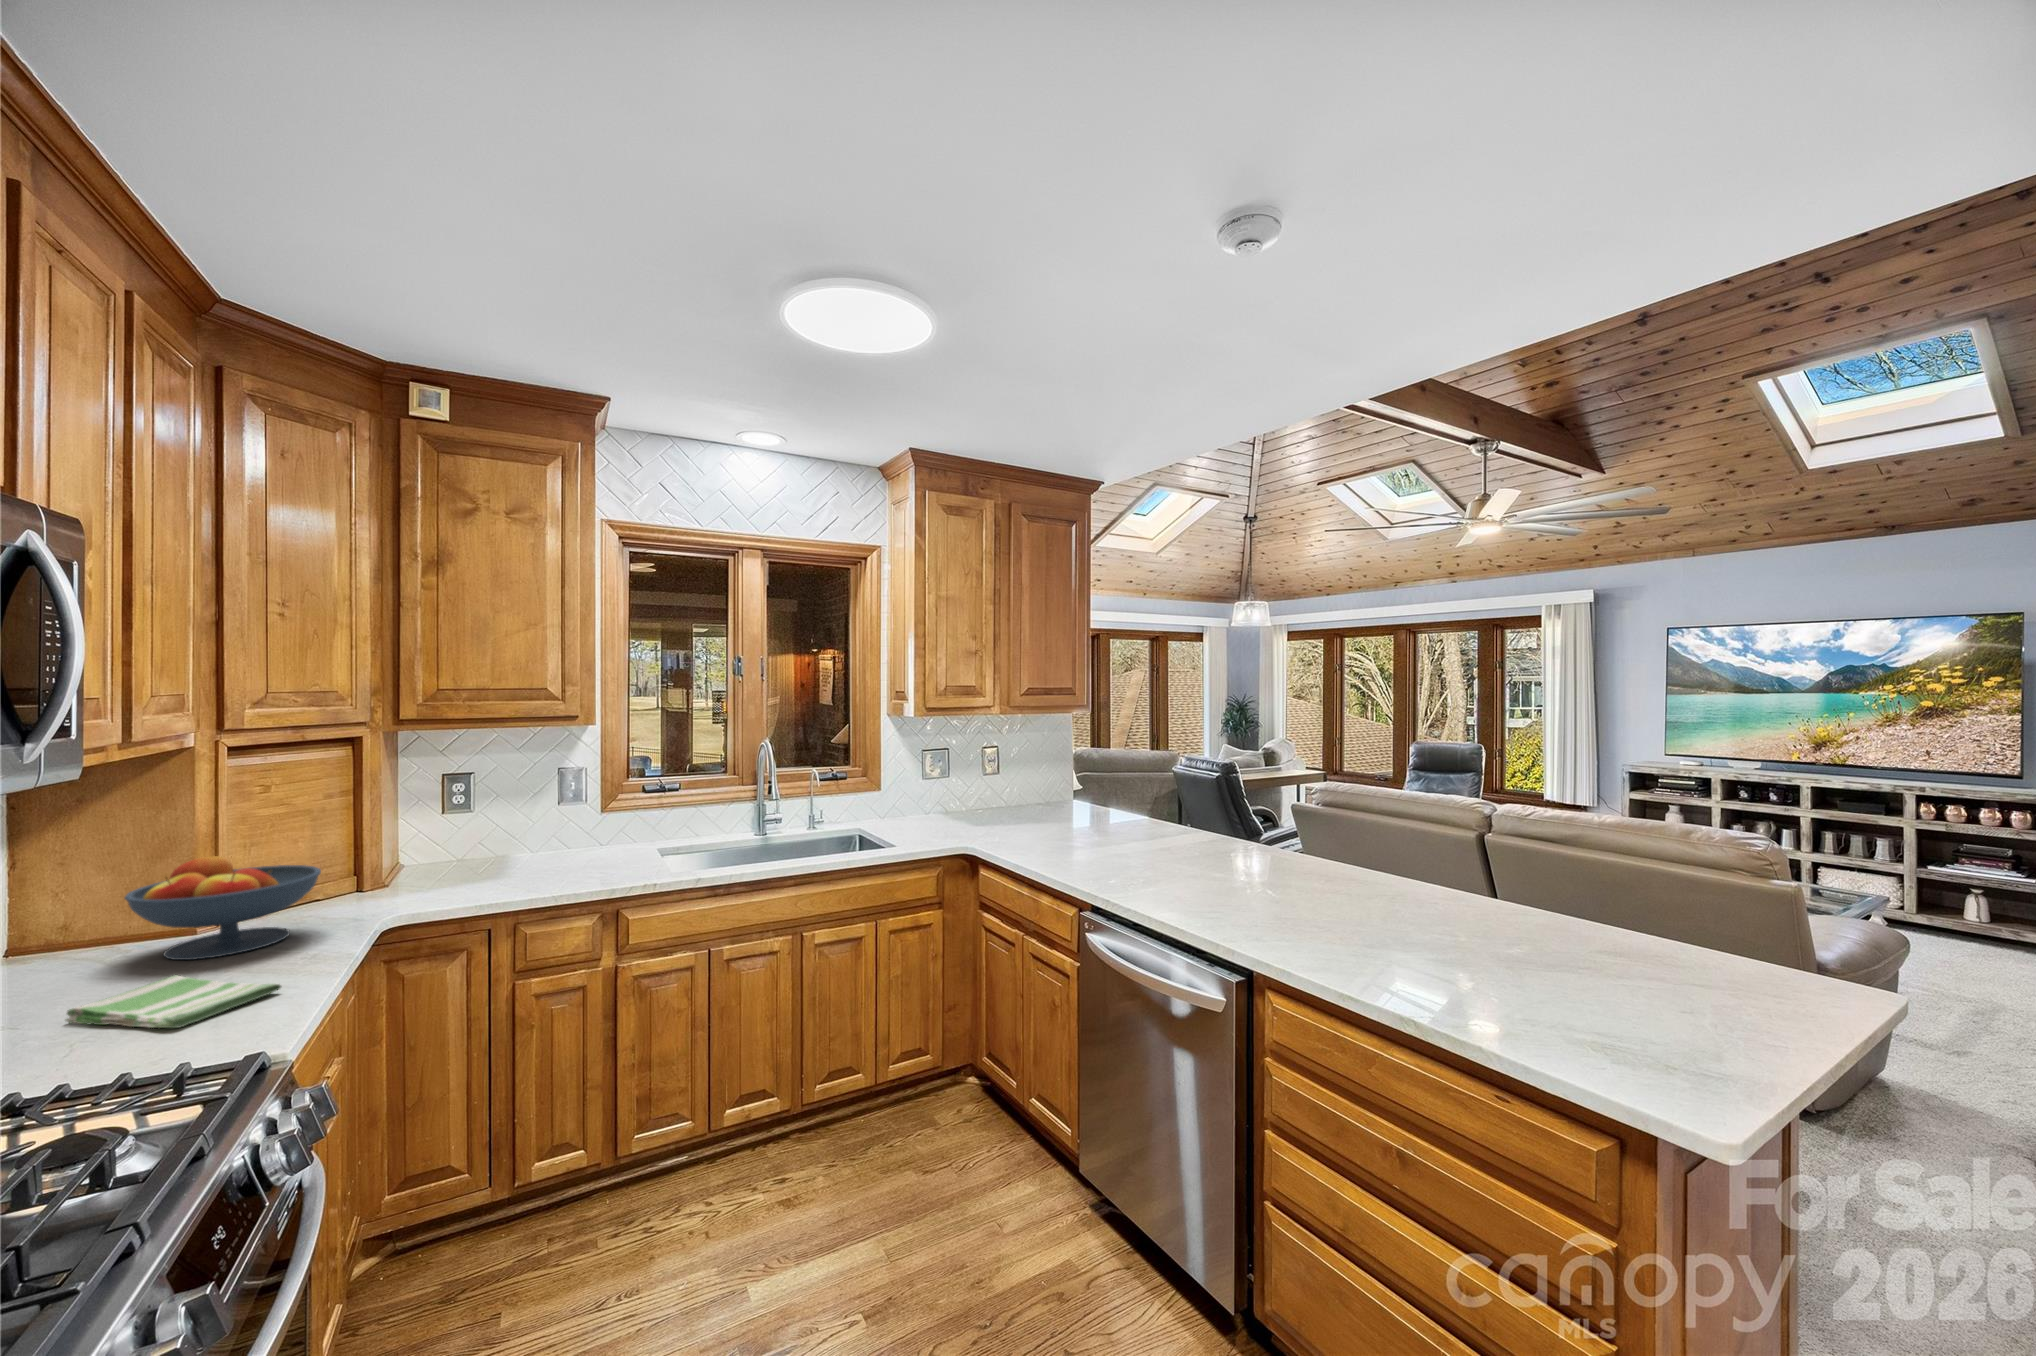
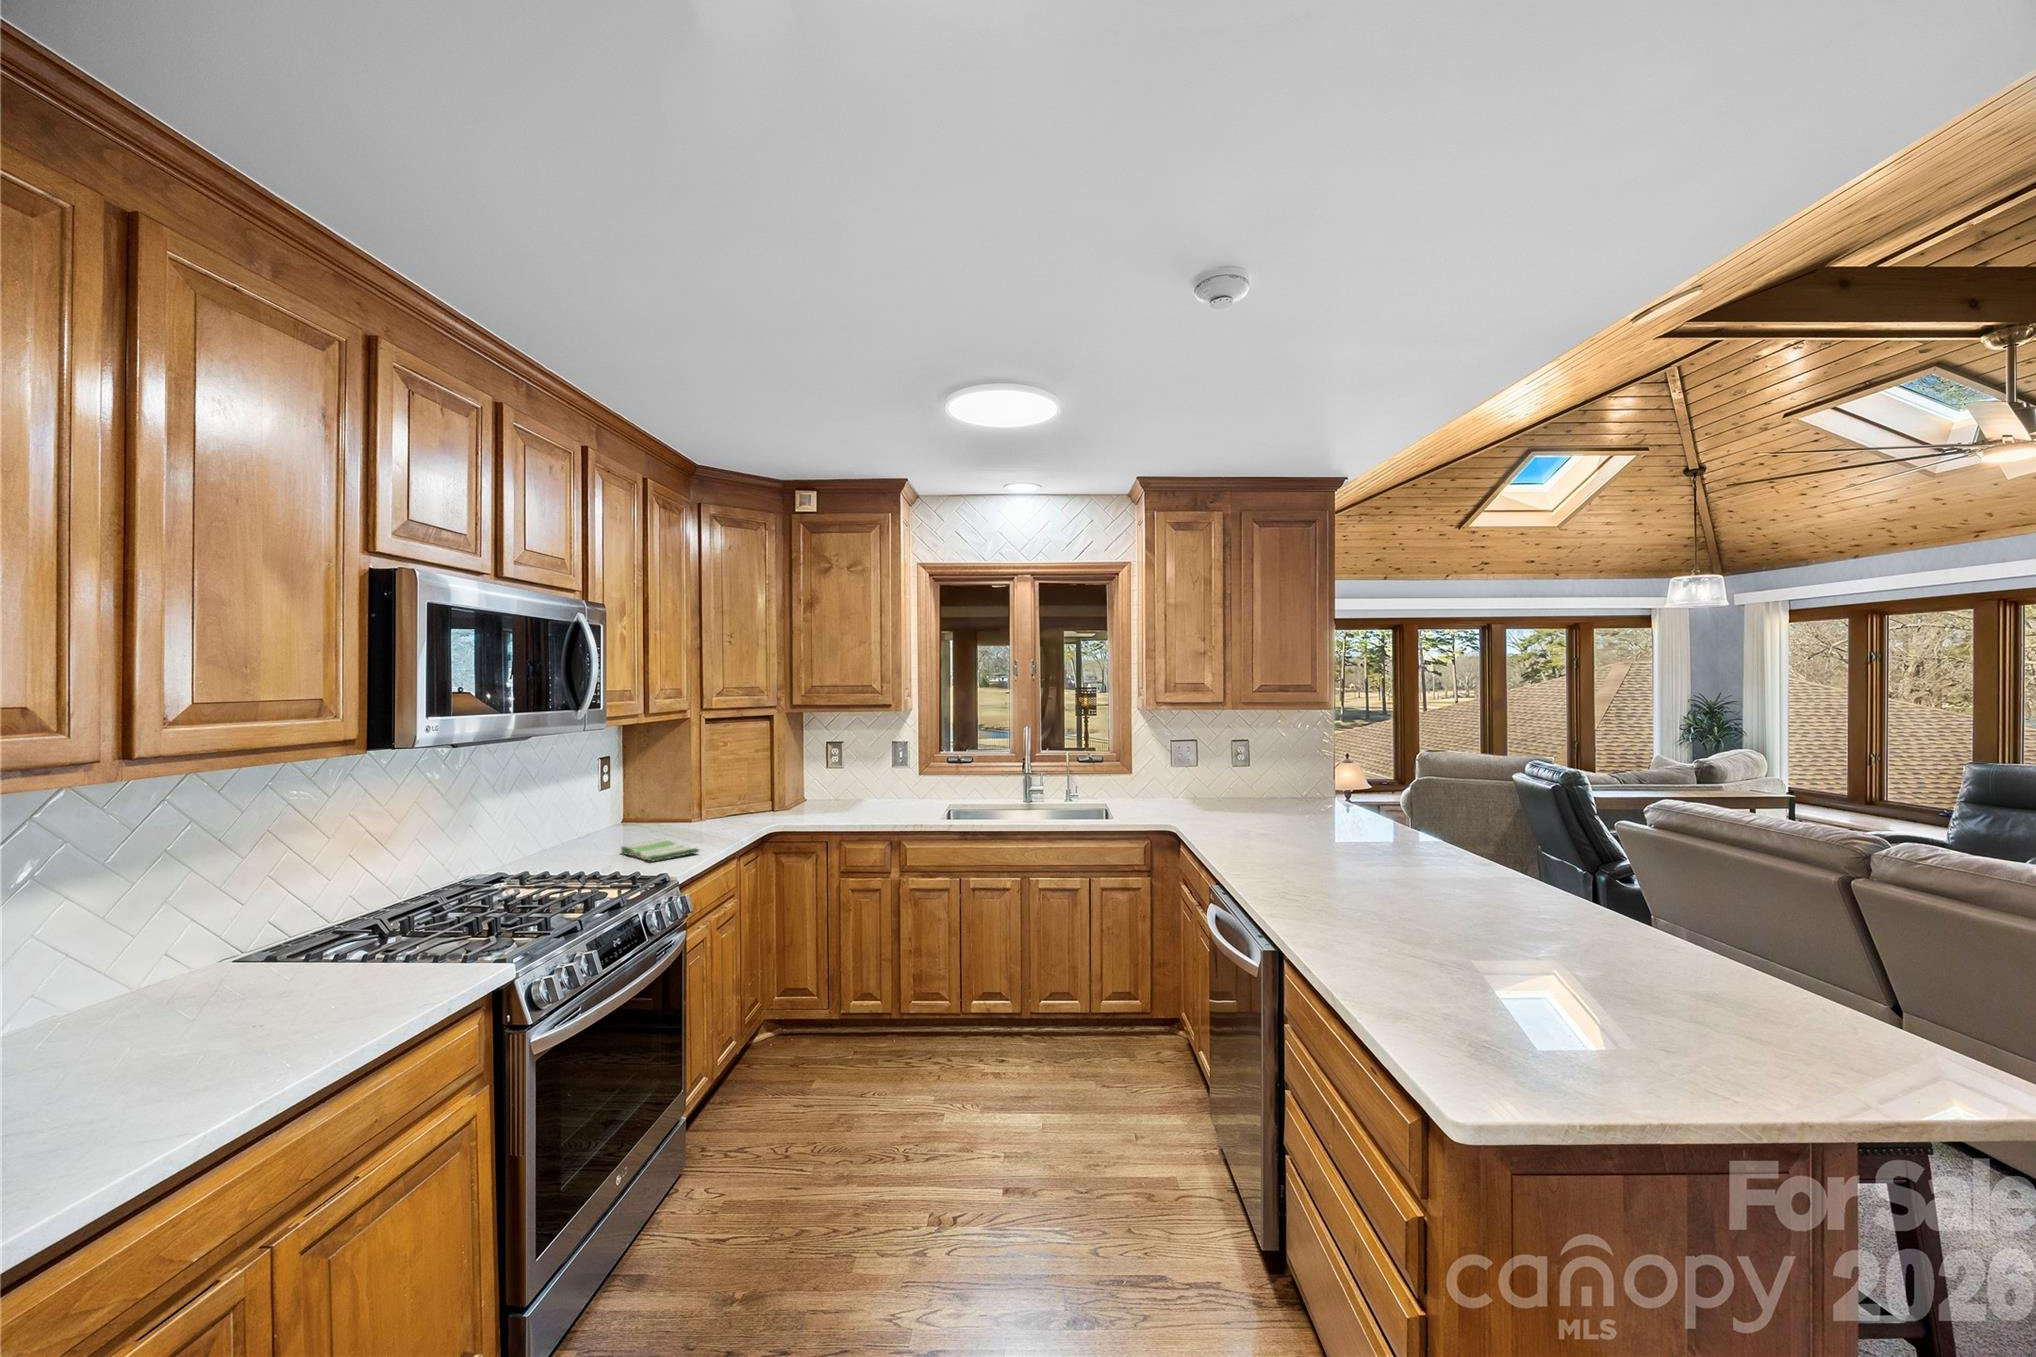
fruit bowl: present [125,856,321,960] -> none [656,779,740,835]

